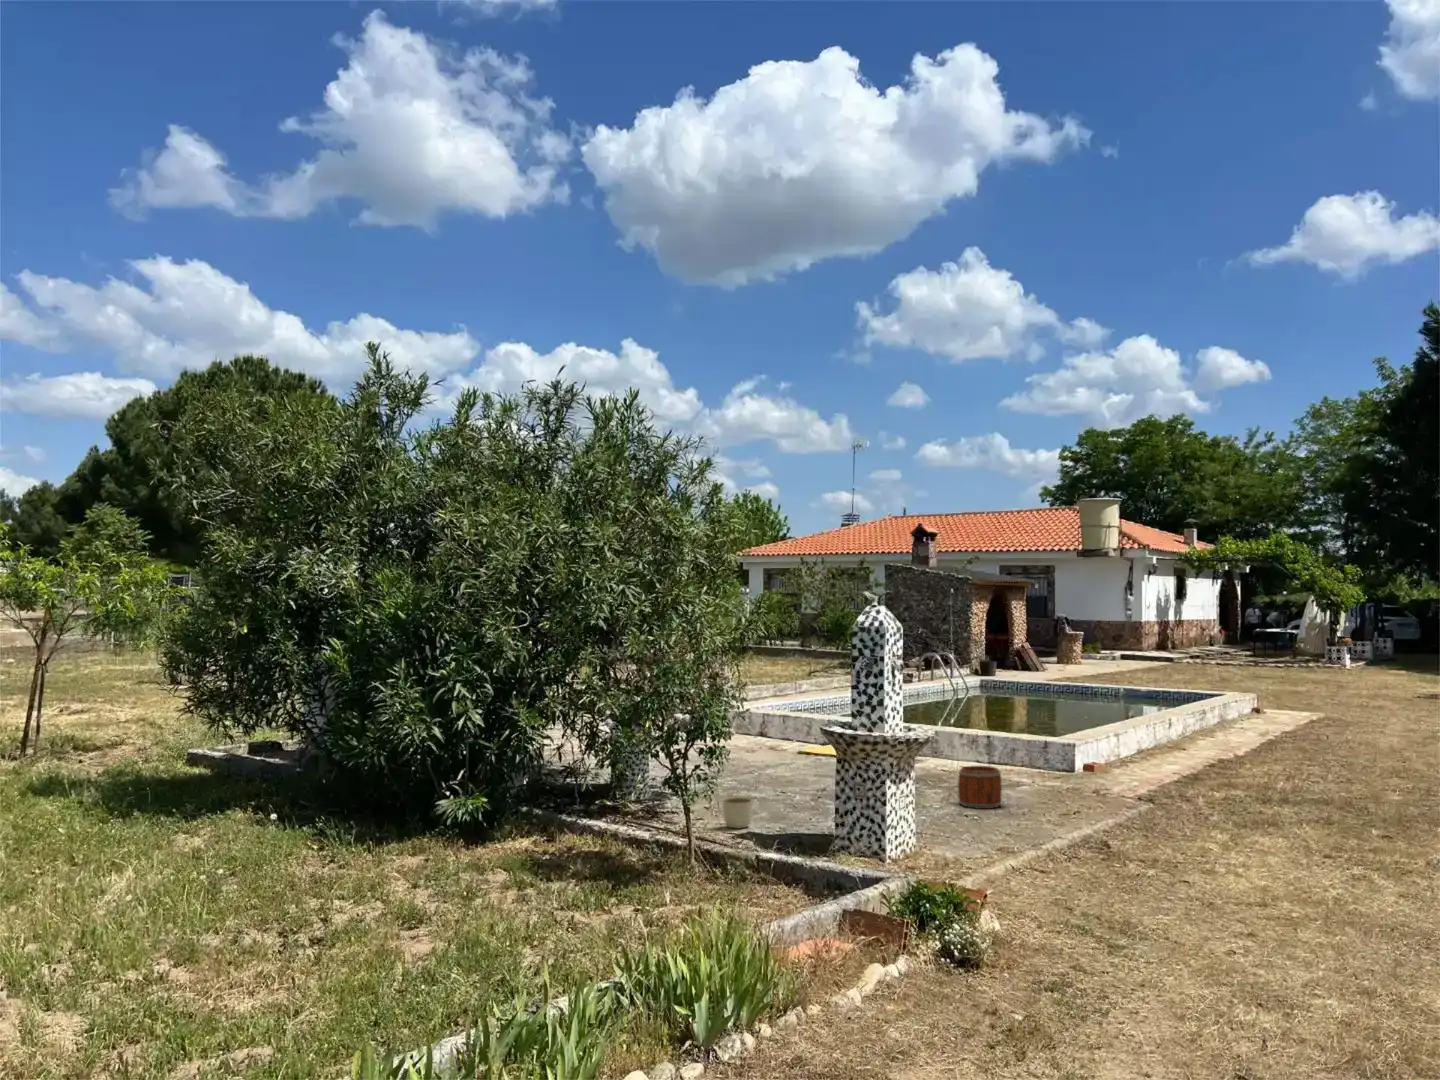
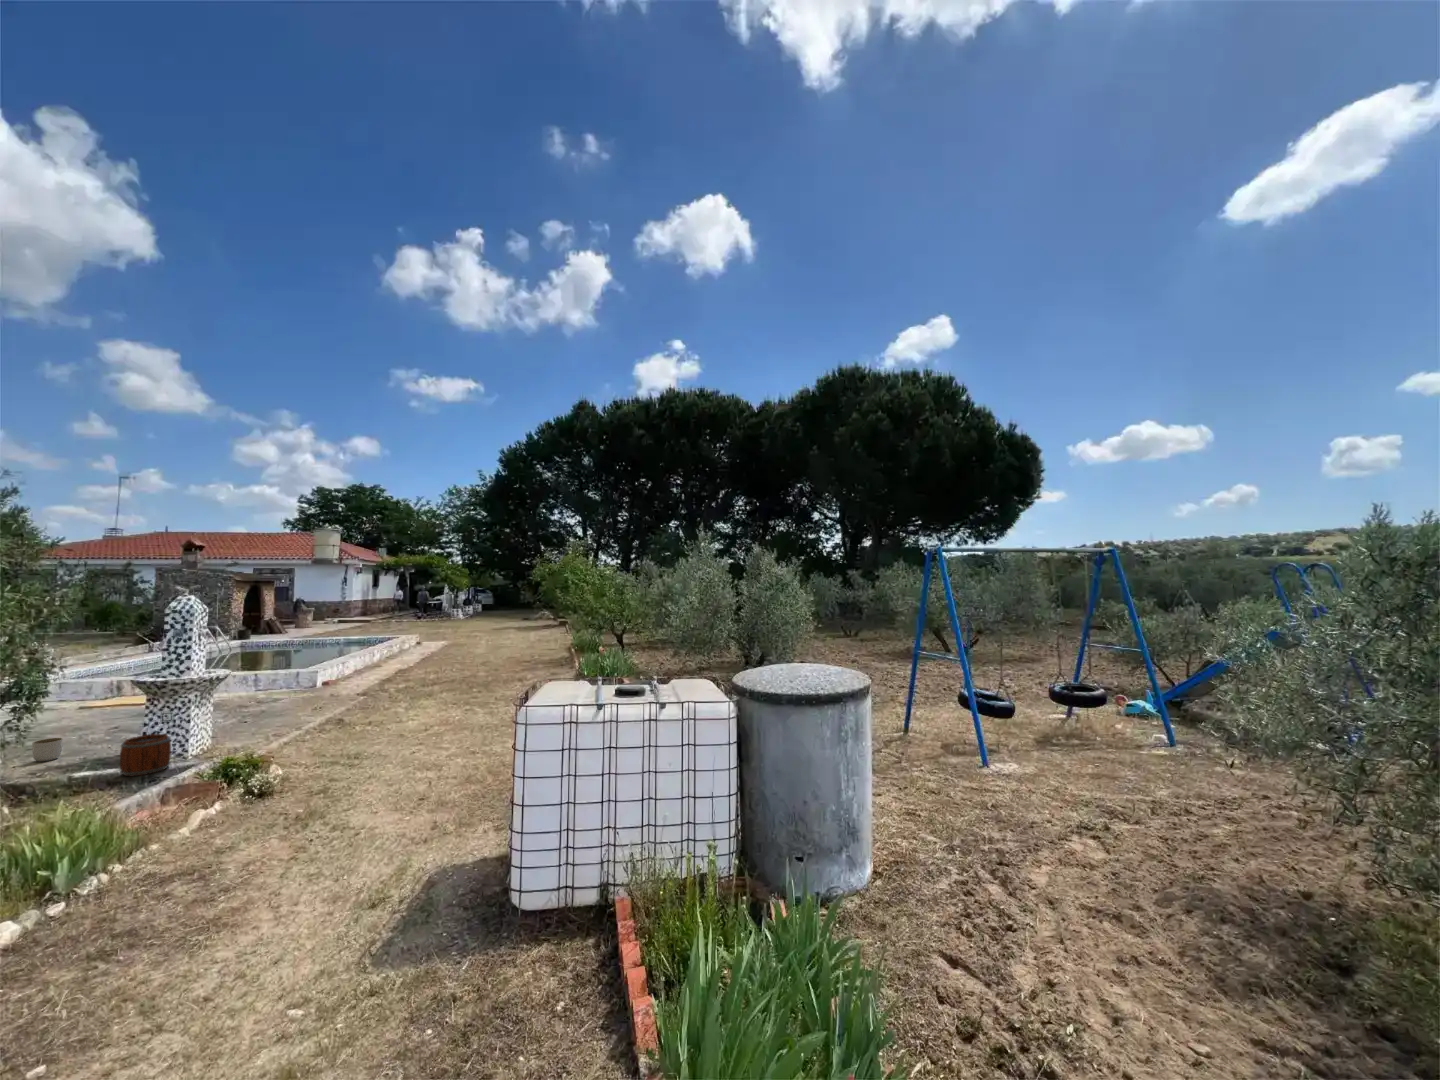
bucket: present [958,766,1002,809] -> present [120,734,171,776]

